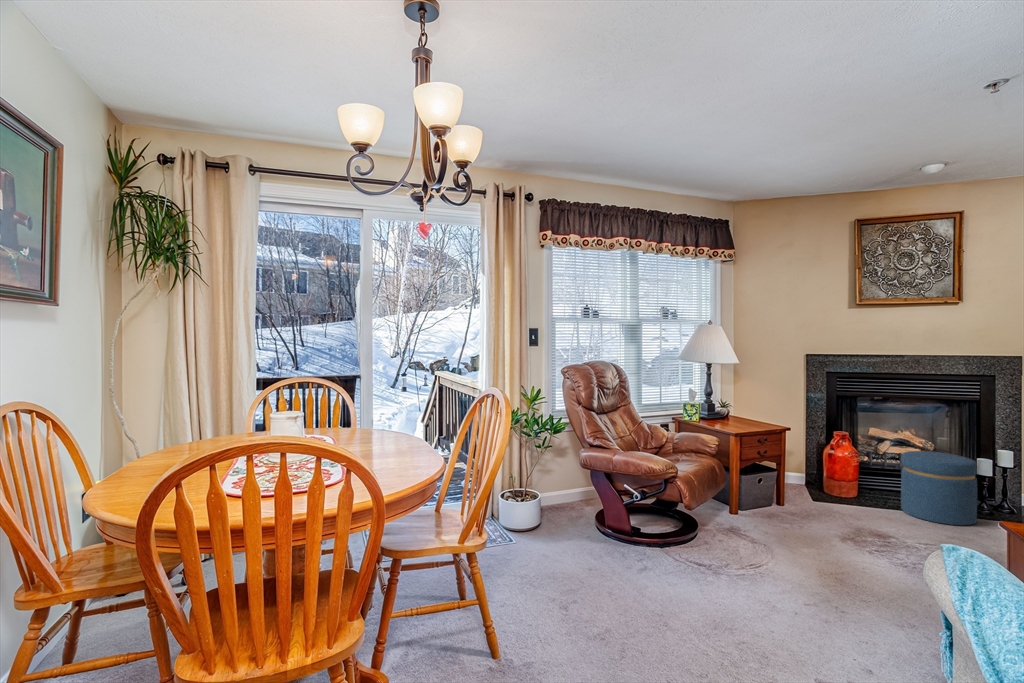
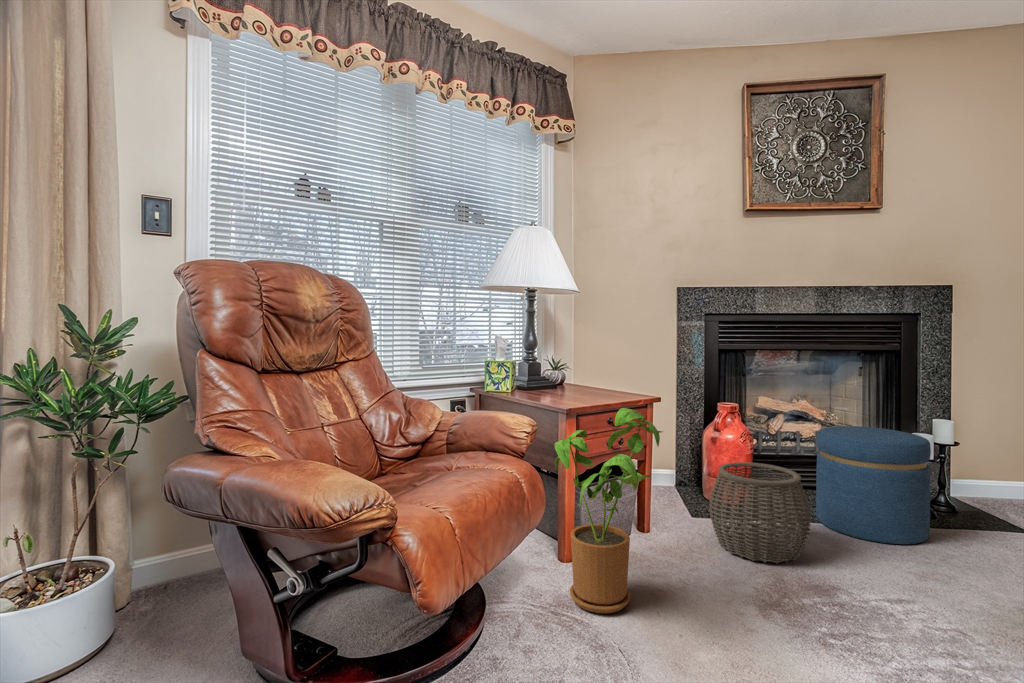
house plant: none [729,435,789,534] -> present [555,408,663,614]
woven basket: none [821,469,885,526] -> present [709,462,811,563]

